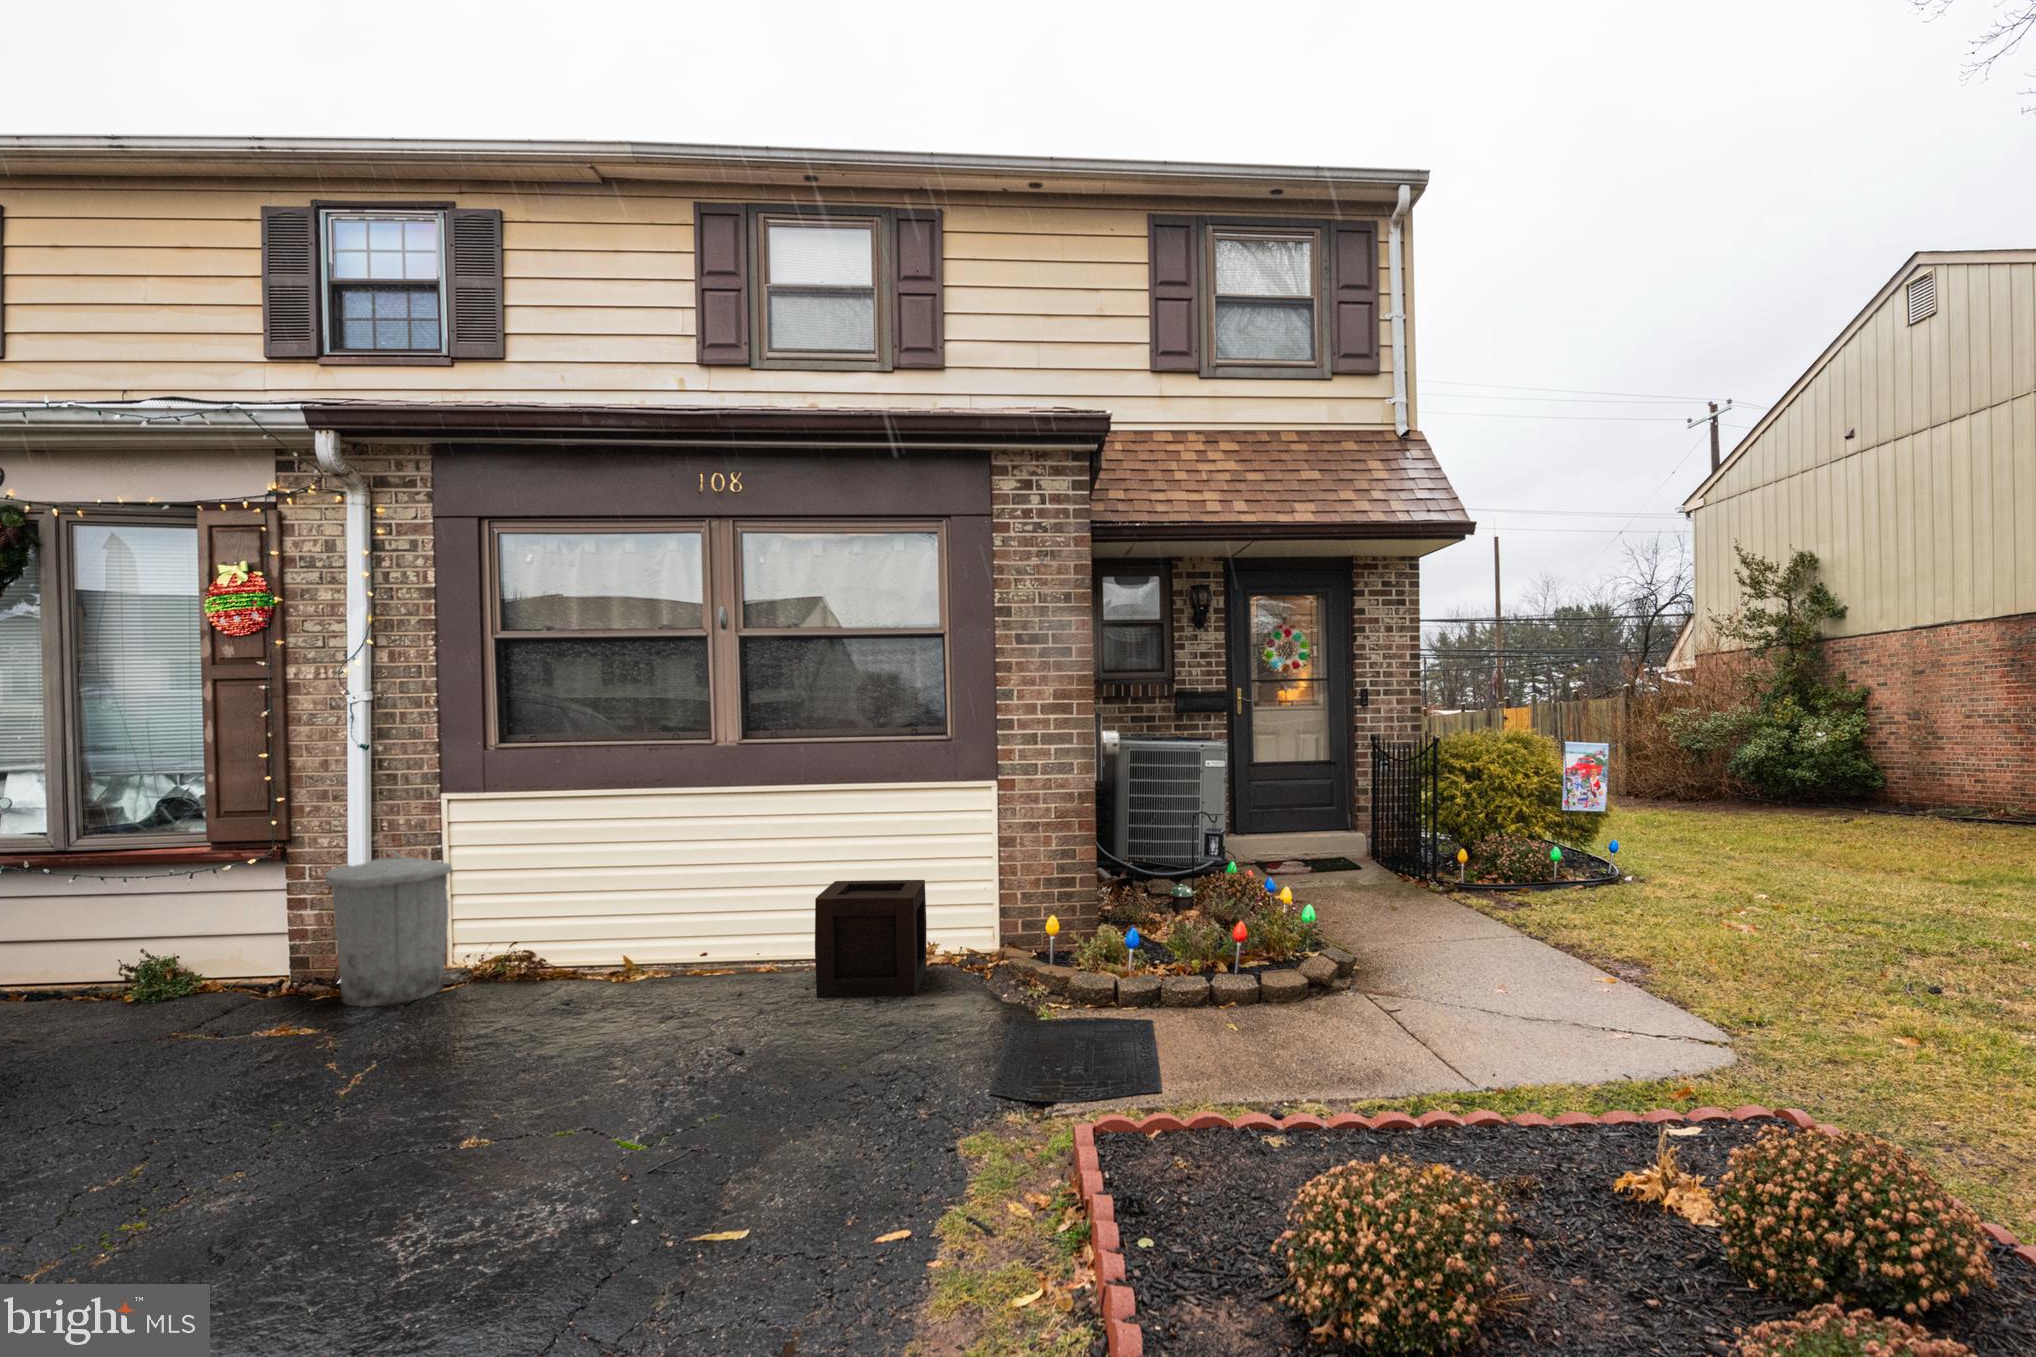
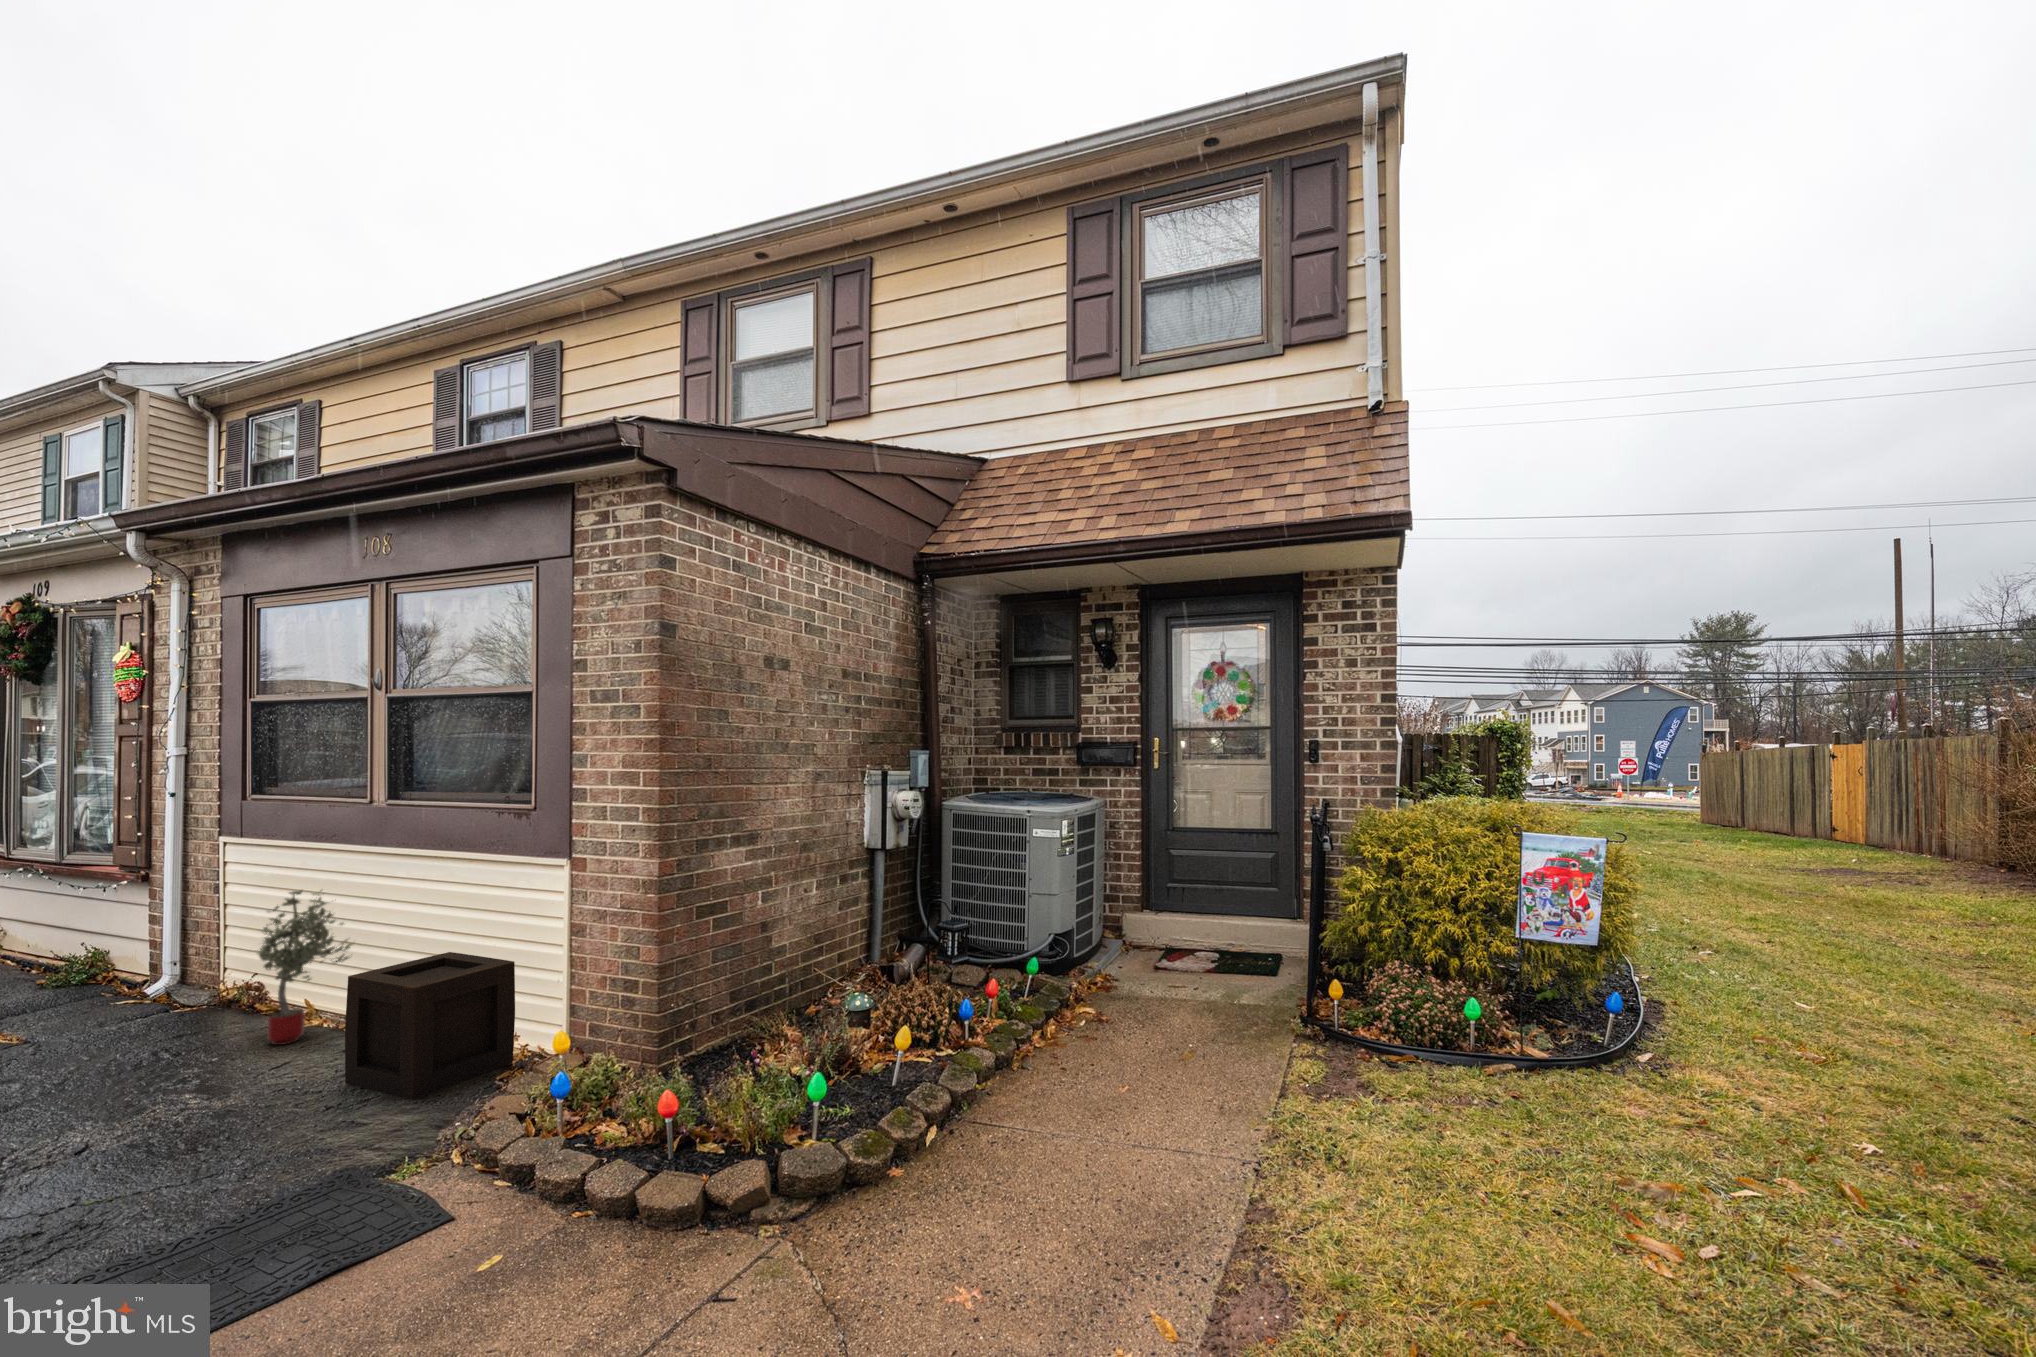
potted tree: none [590,833,712,991] -> present [258,891,353,1045]
trash can: present [325,850,452,1007] -> none [77,885,212,1026]

